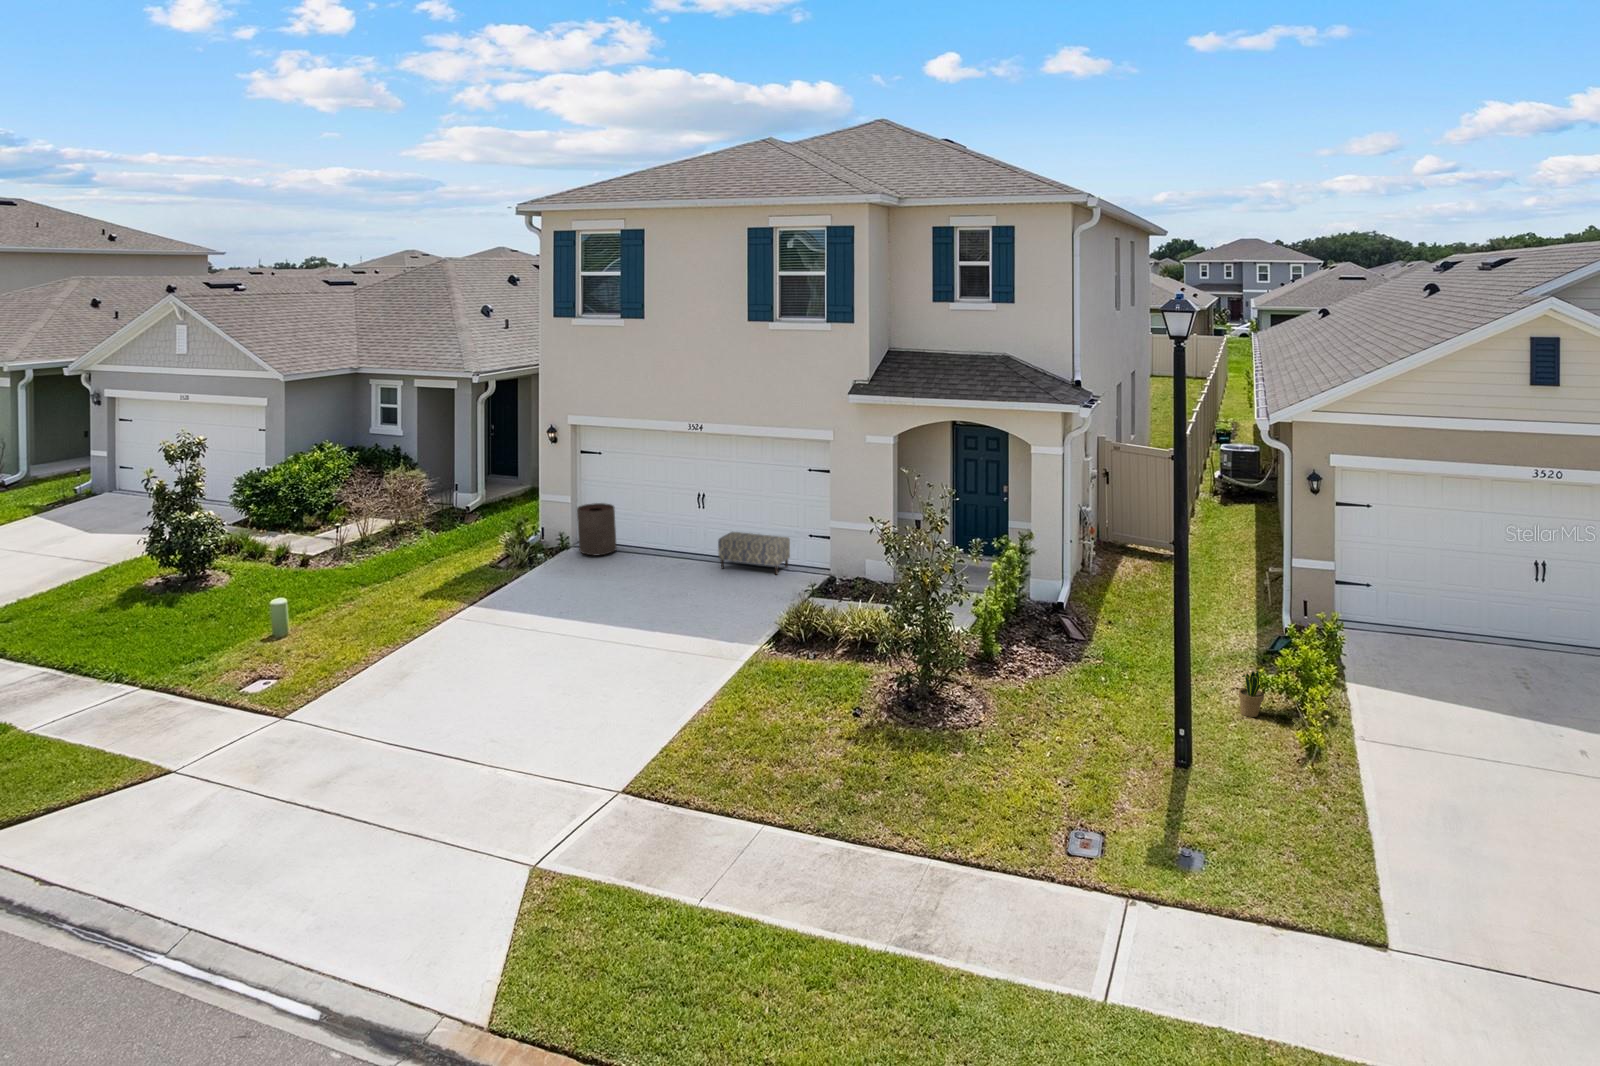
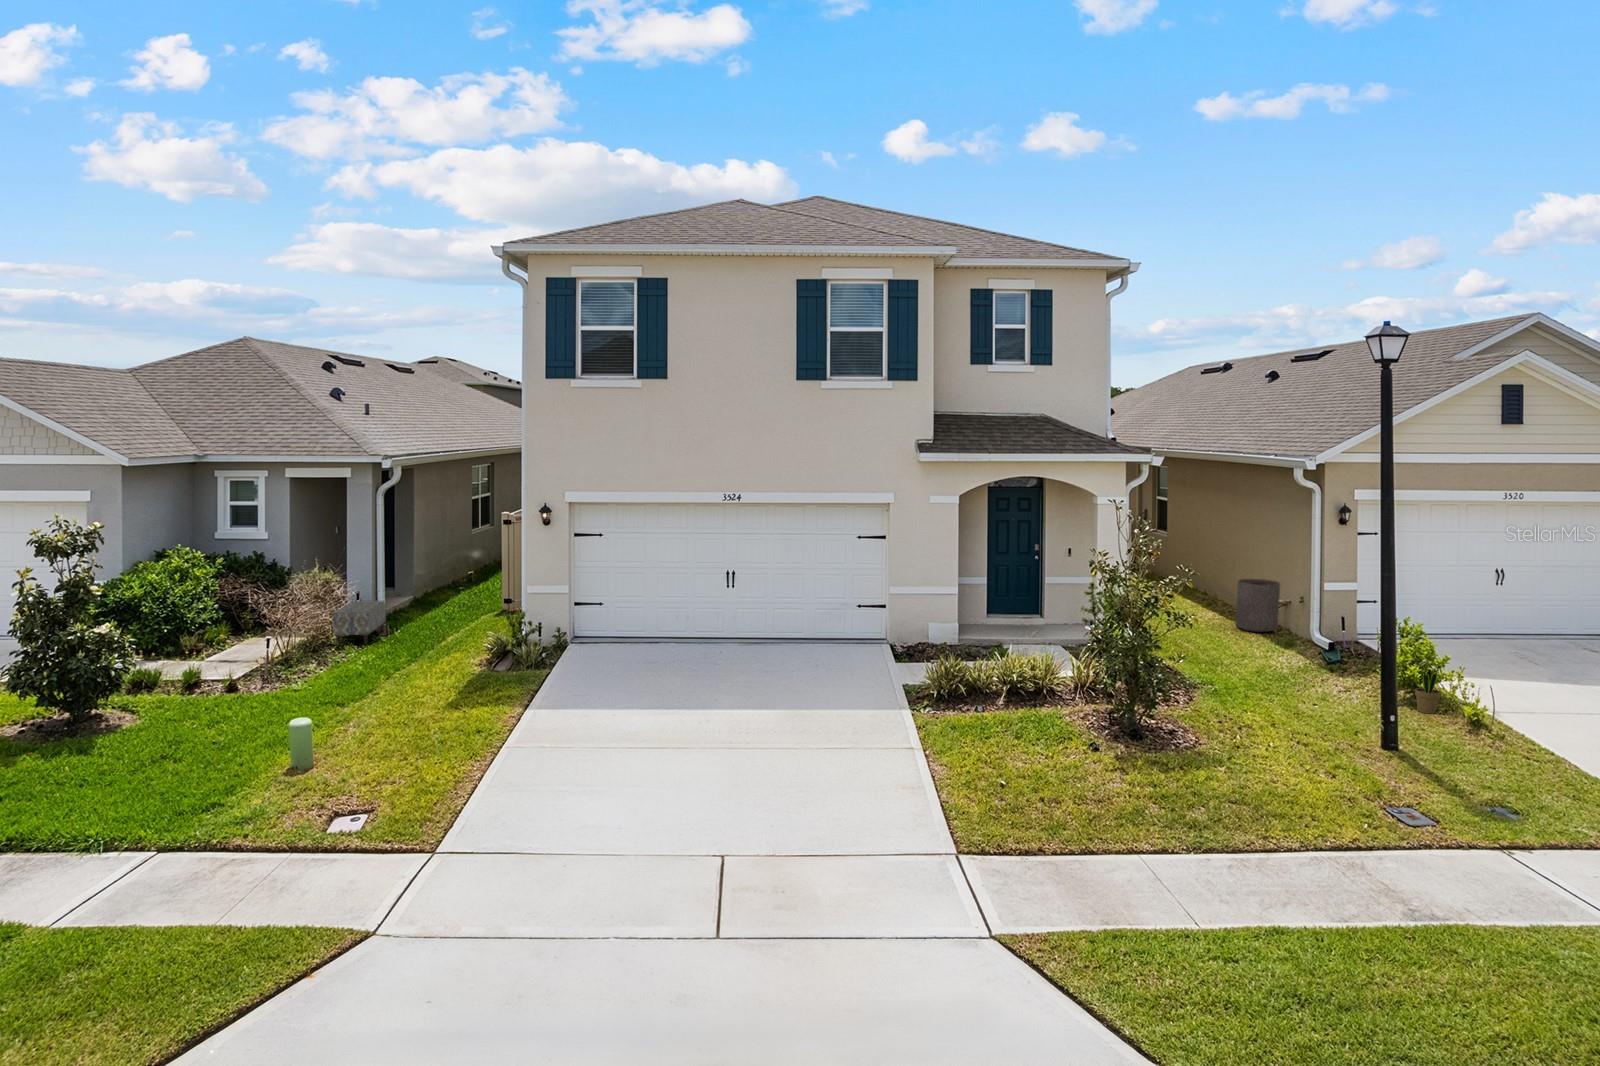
trash can: present [577,503,617,555] -> present [1235,579,1280,632]
bench: present [718,532,790,575] -> present [333,601,386,645]

